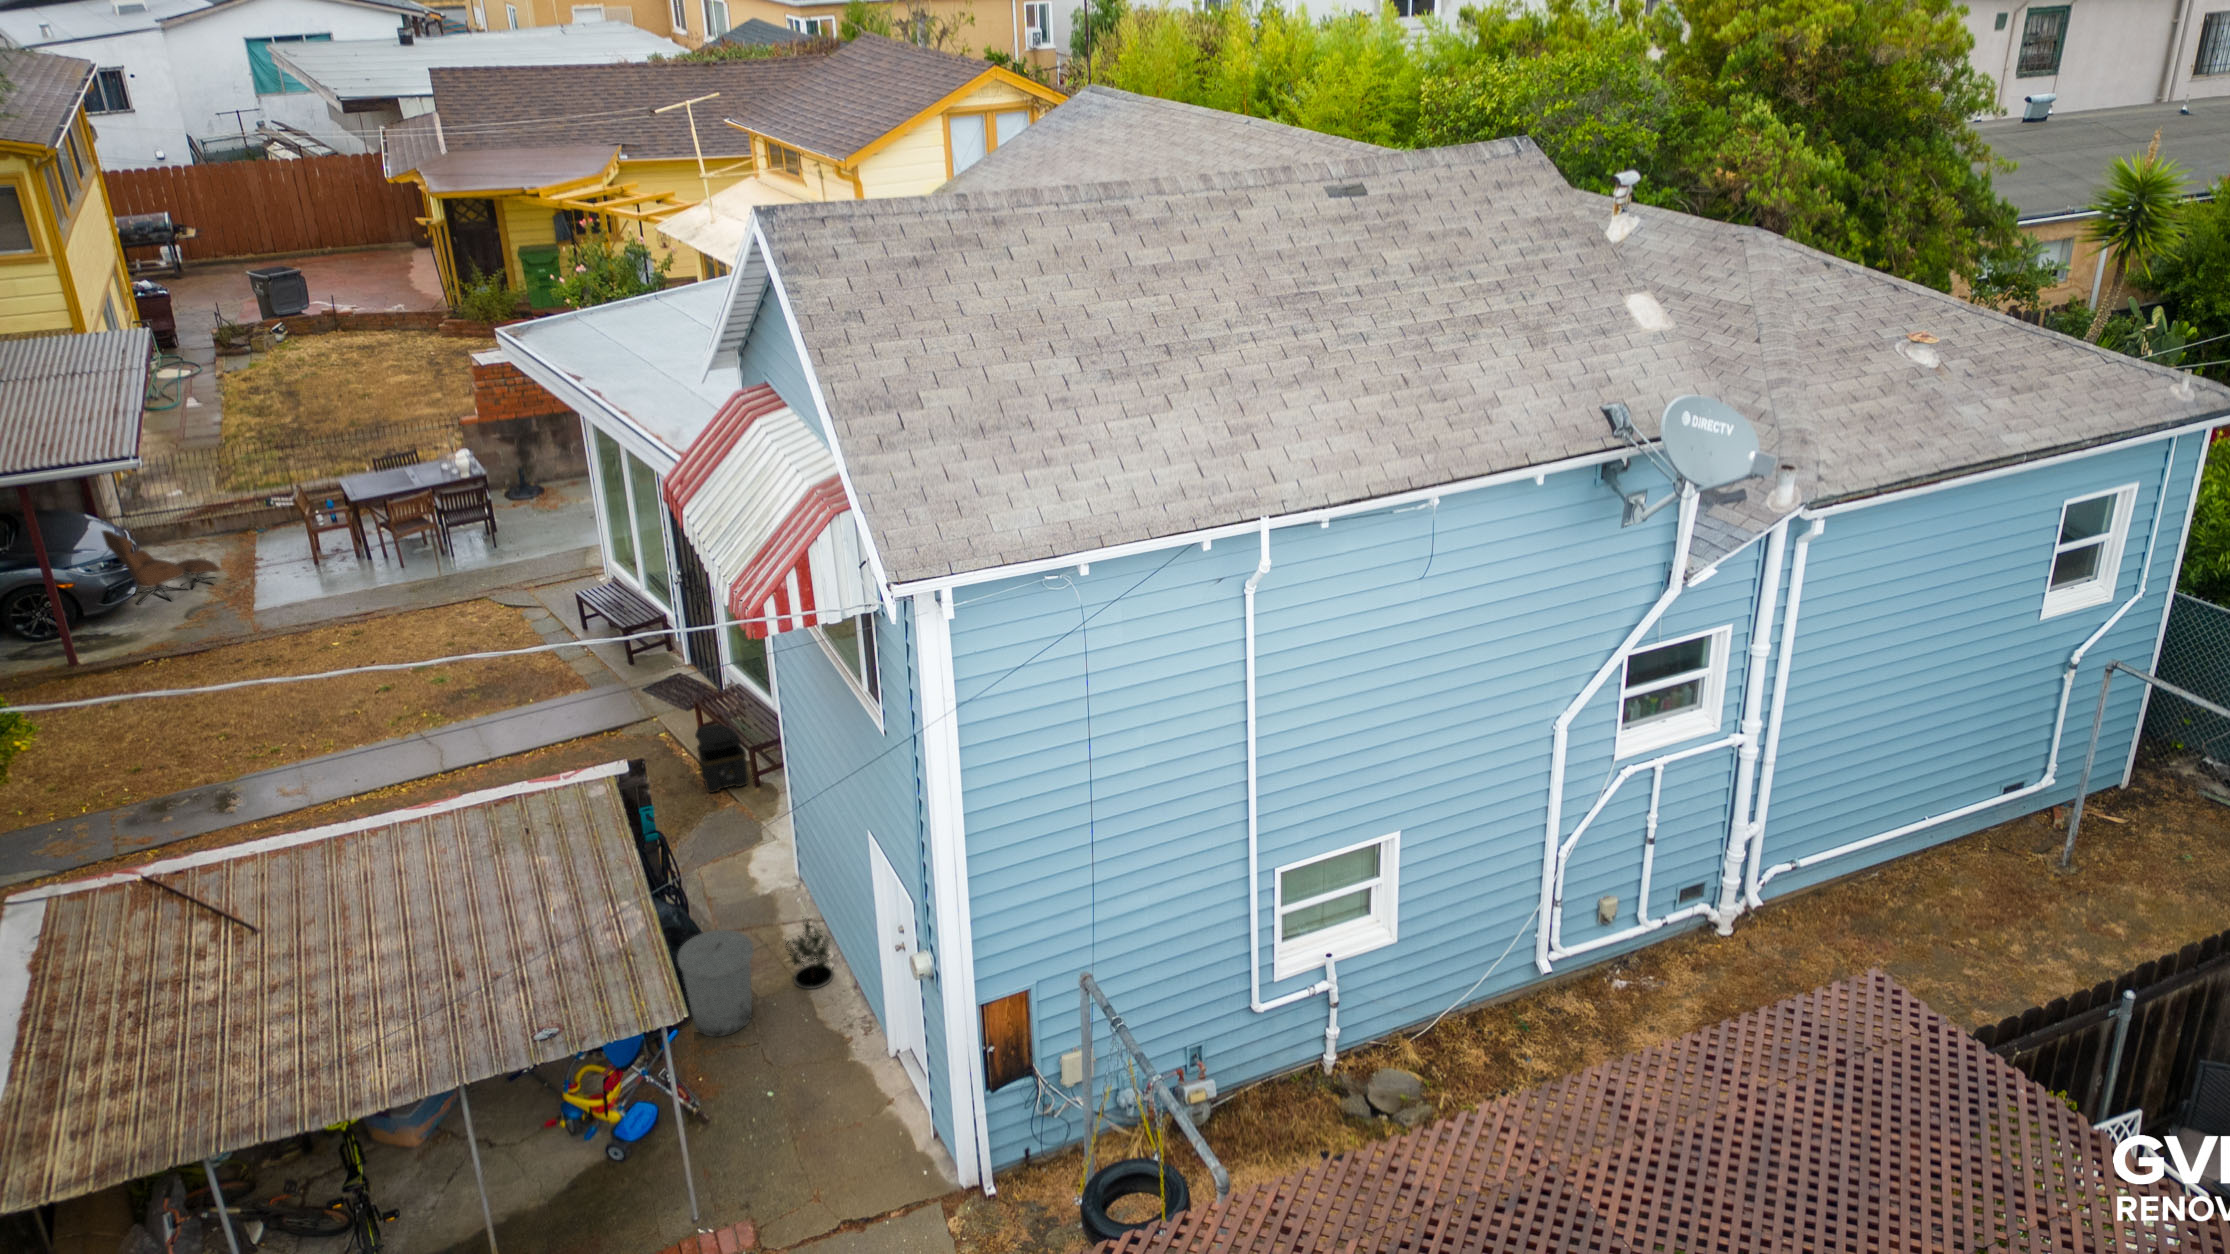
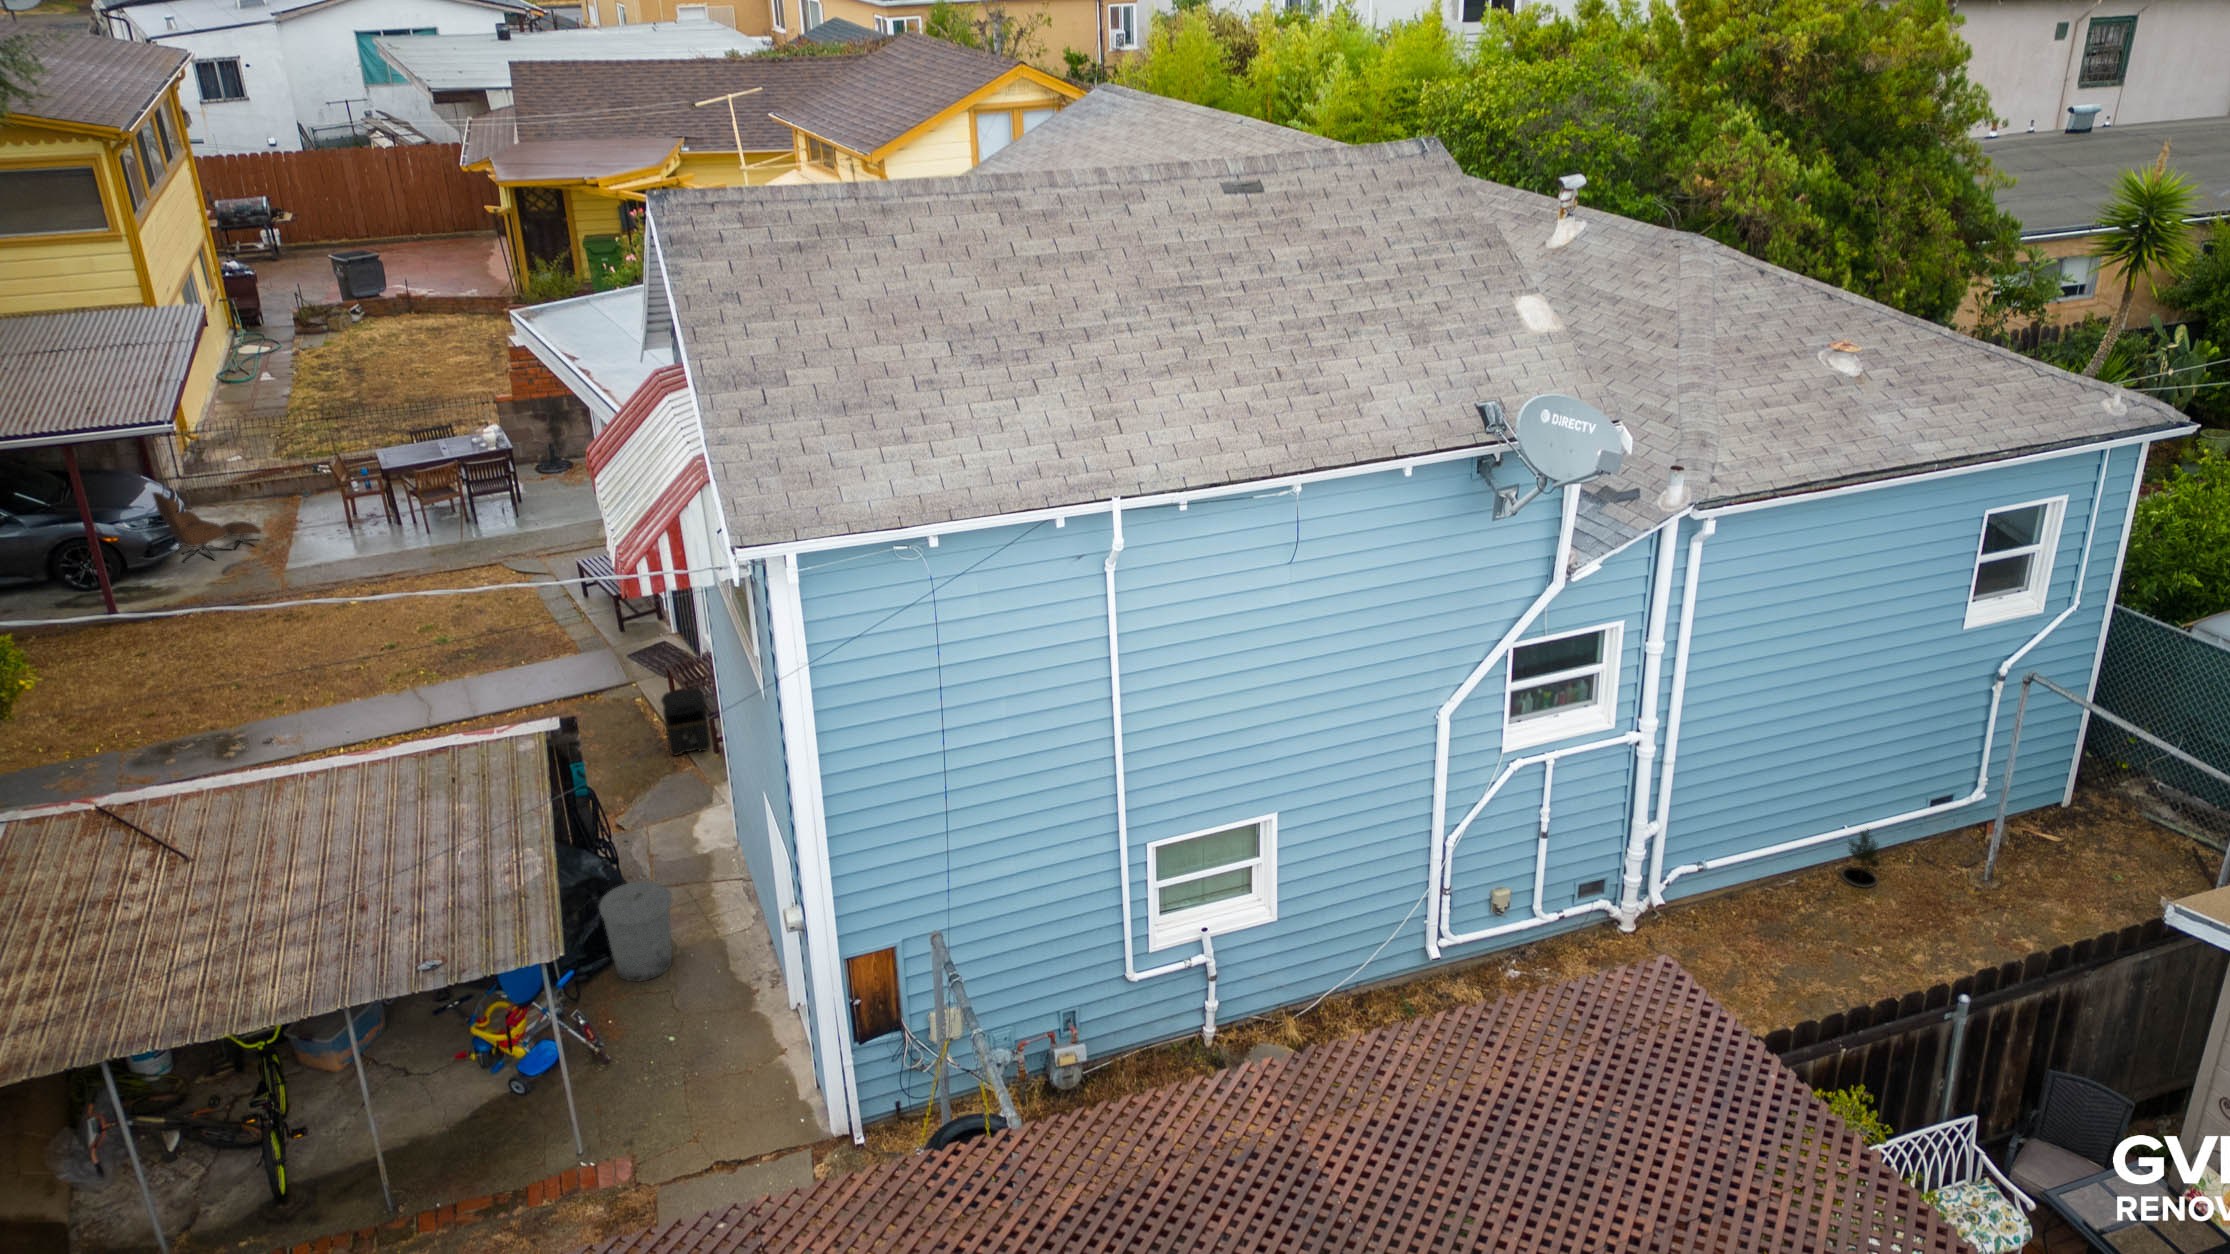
potted tree: present [785,918,833,989] -> present [1841,829,1884,888]

